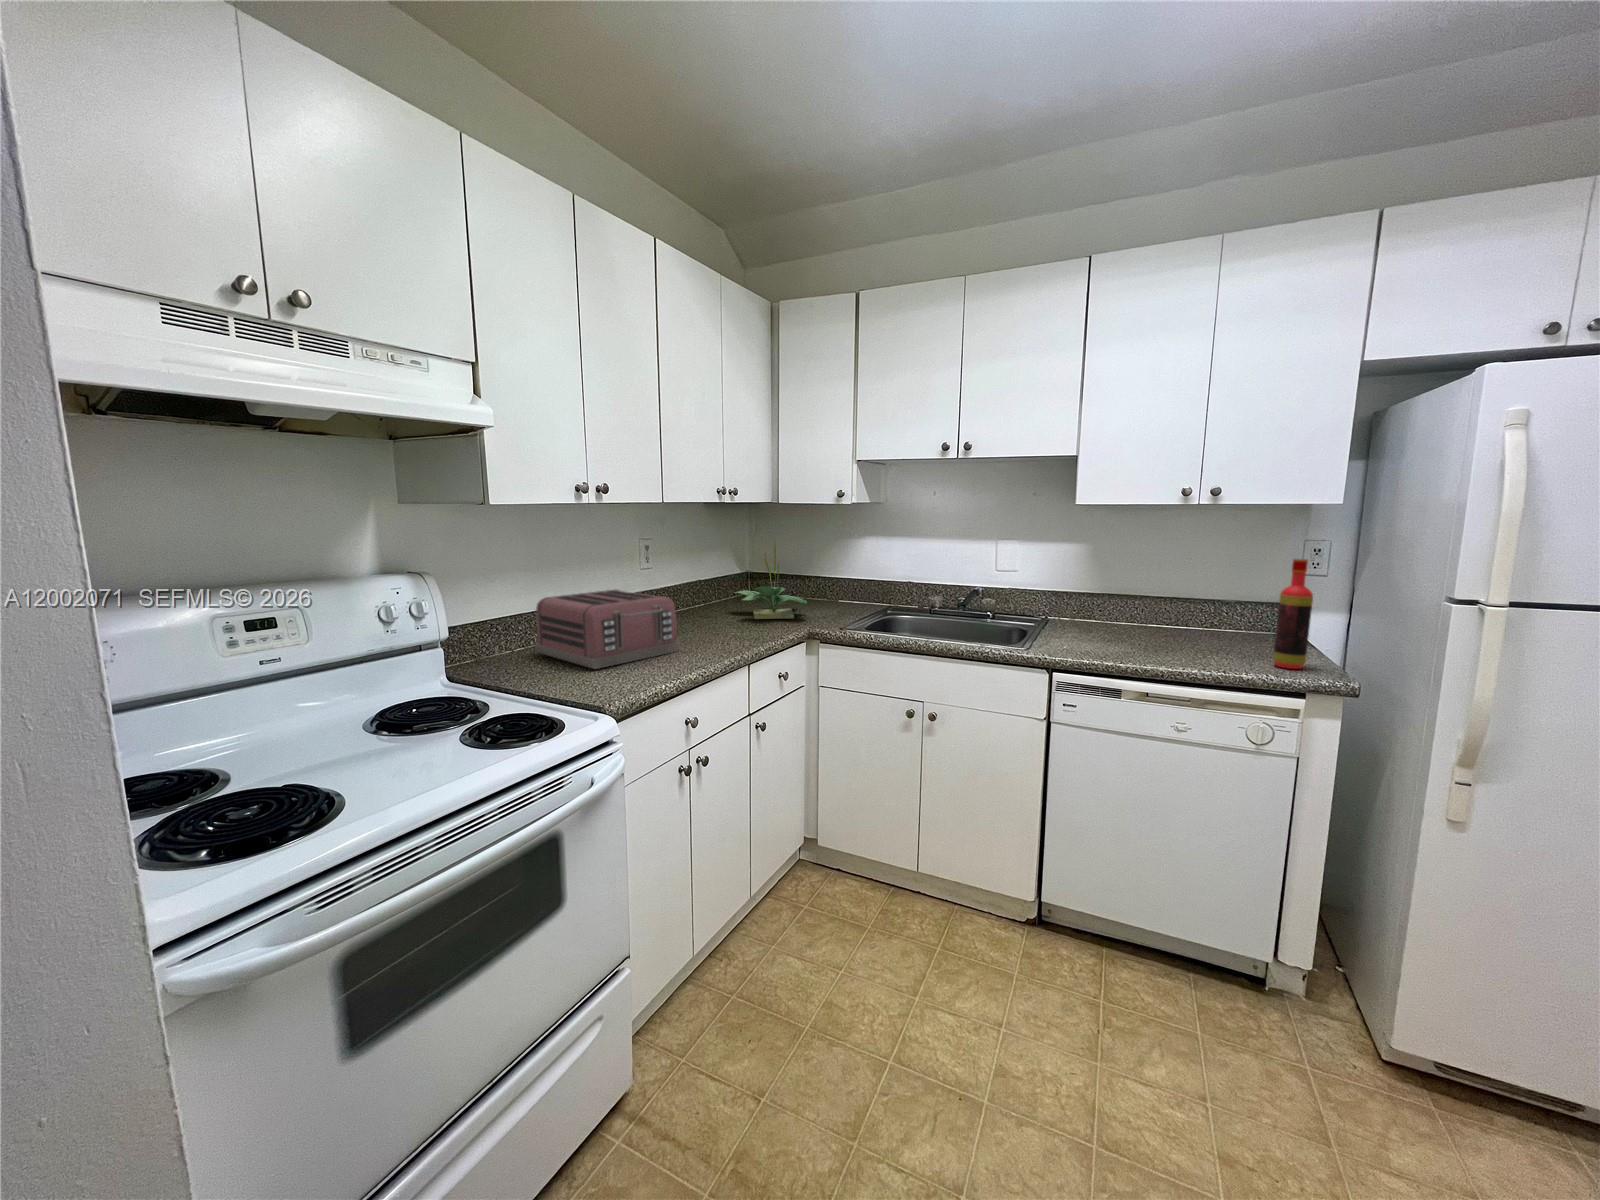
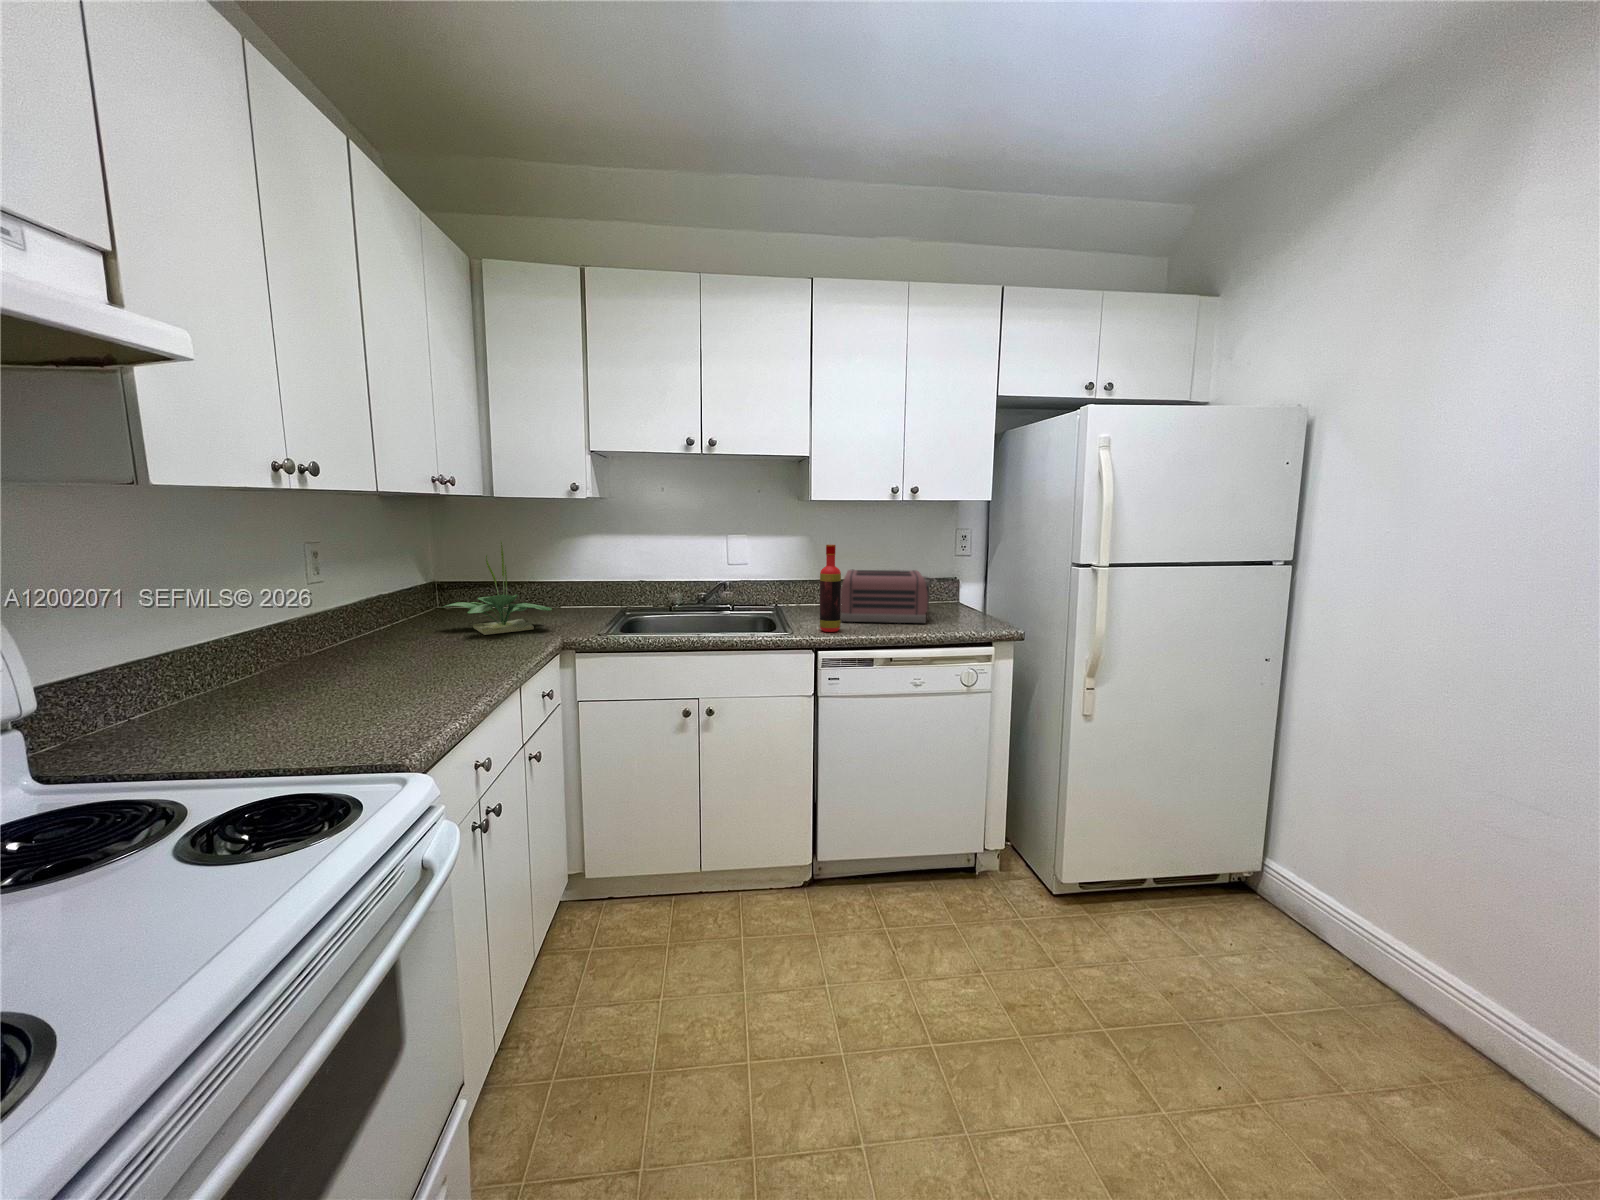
bottle: present [1273,559,1313,669] -> present [820,545,841,632]
toaster: present [536,590,679,669] -> present [841,569,937,623]

